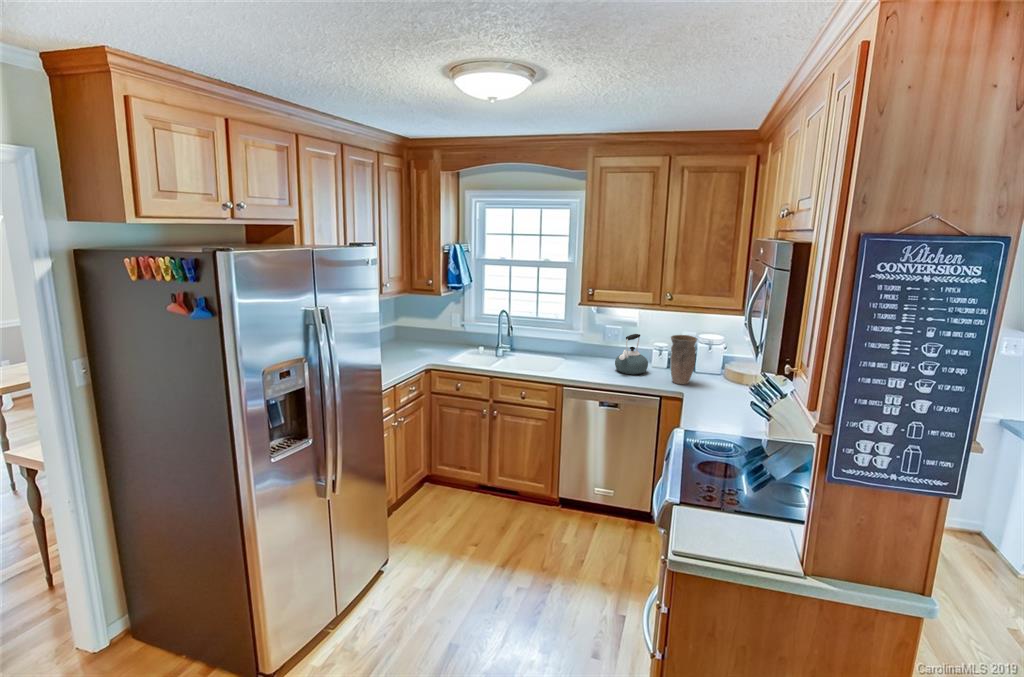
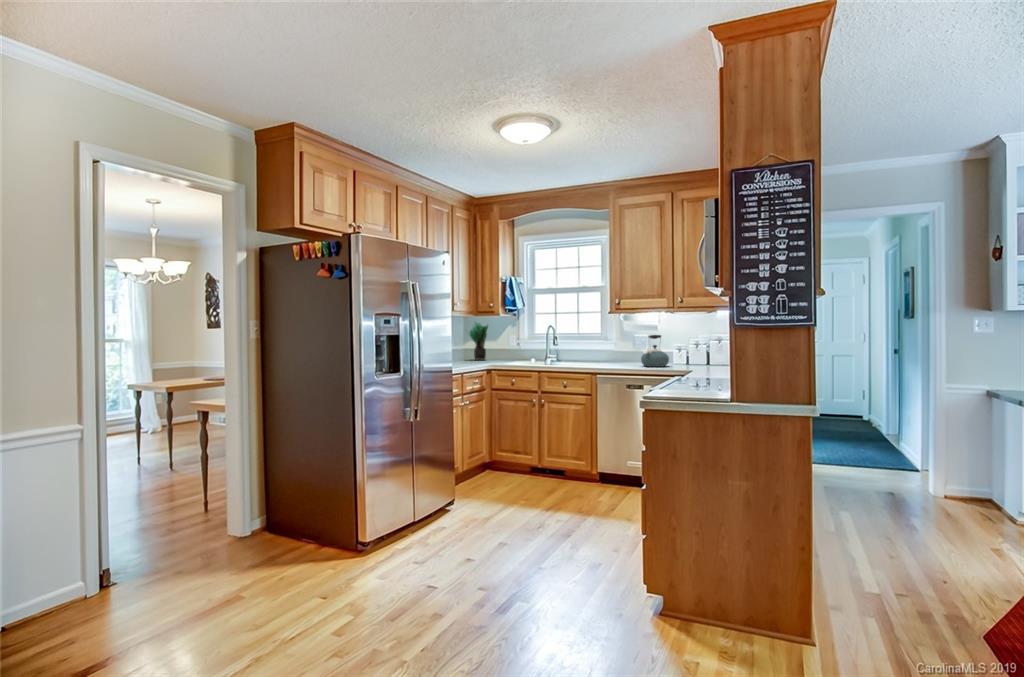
potted plant: none [399,300,428,347] -> present [470,322,488,360]
vase: present [671,335,697,385] -> none [684,330,706,369]

